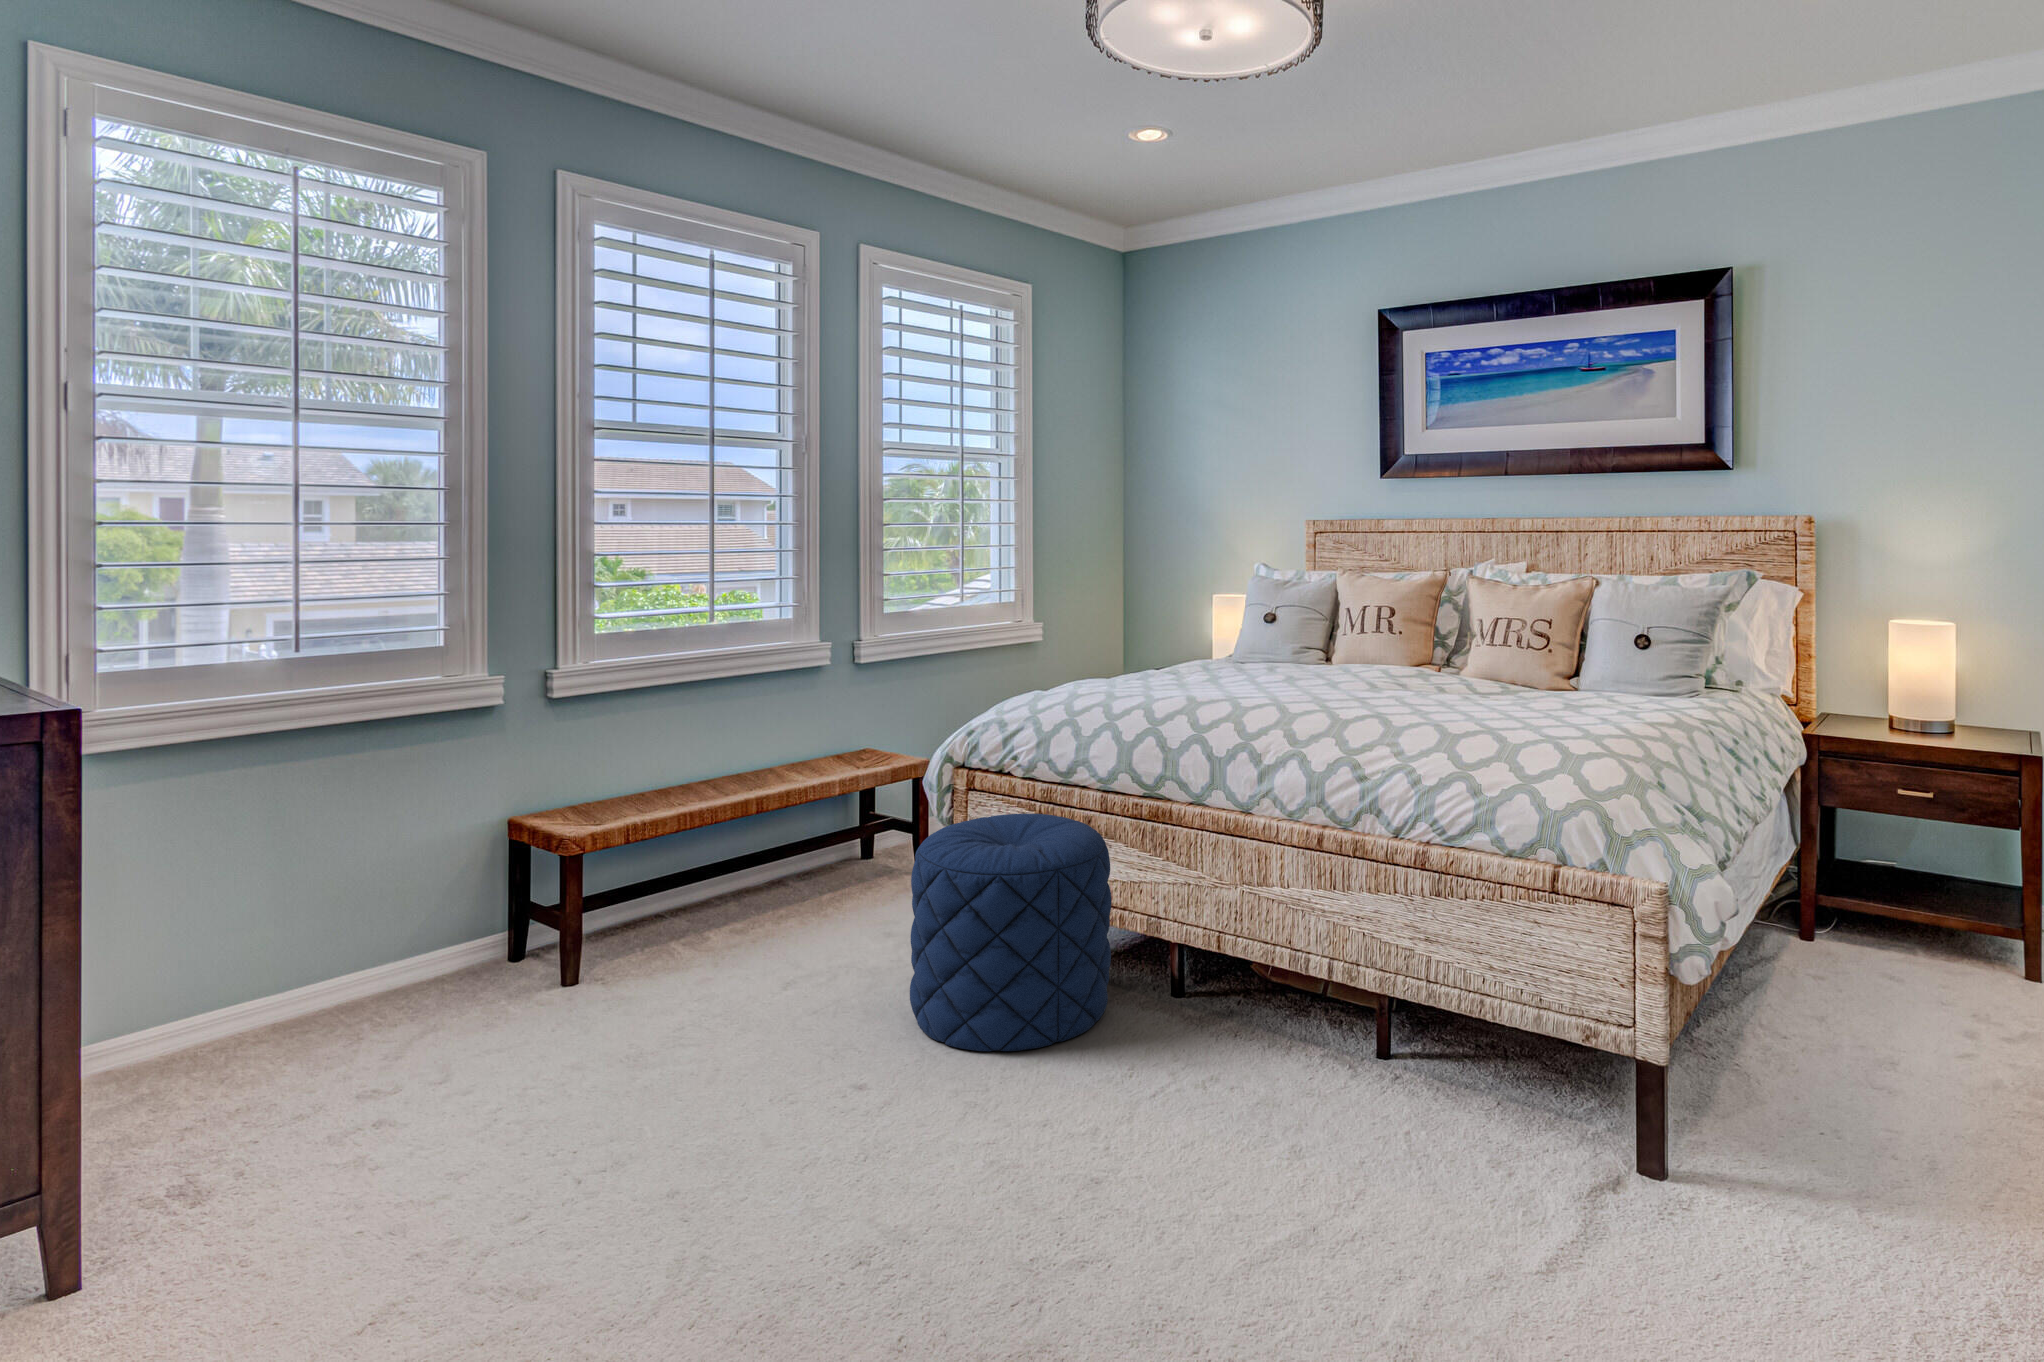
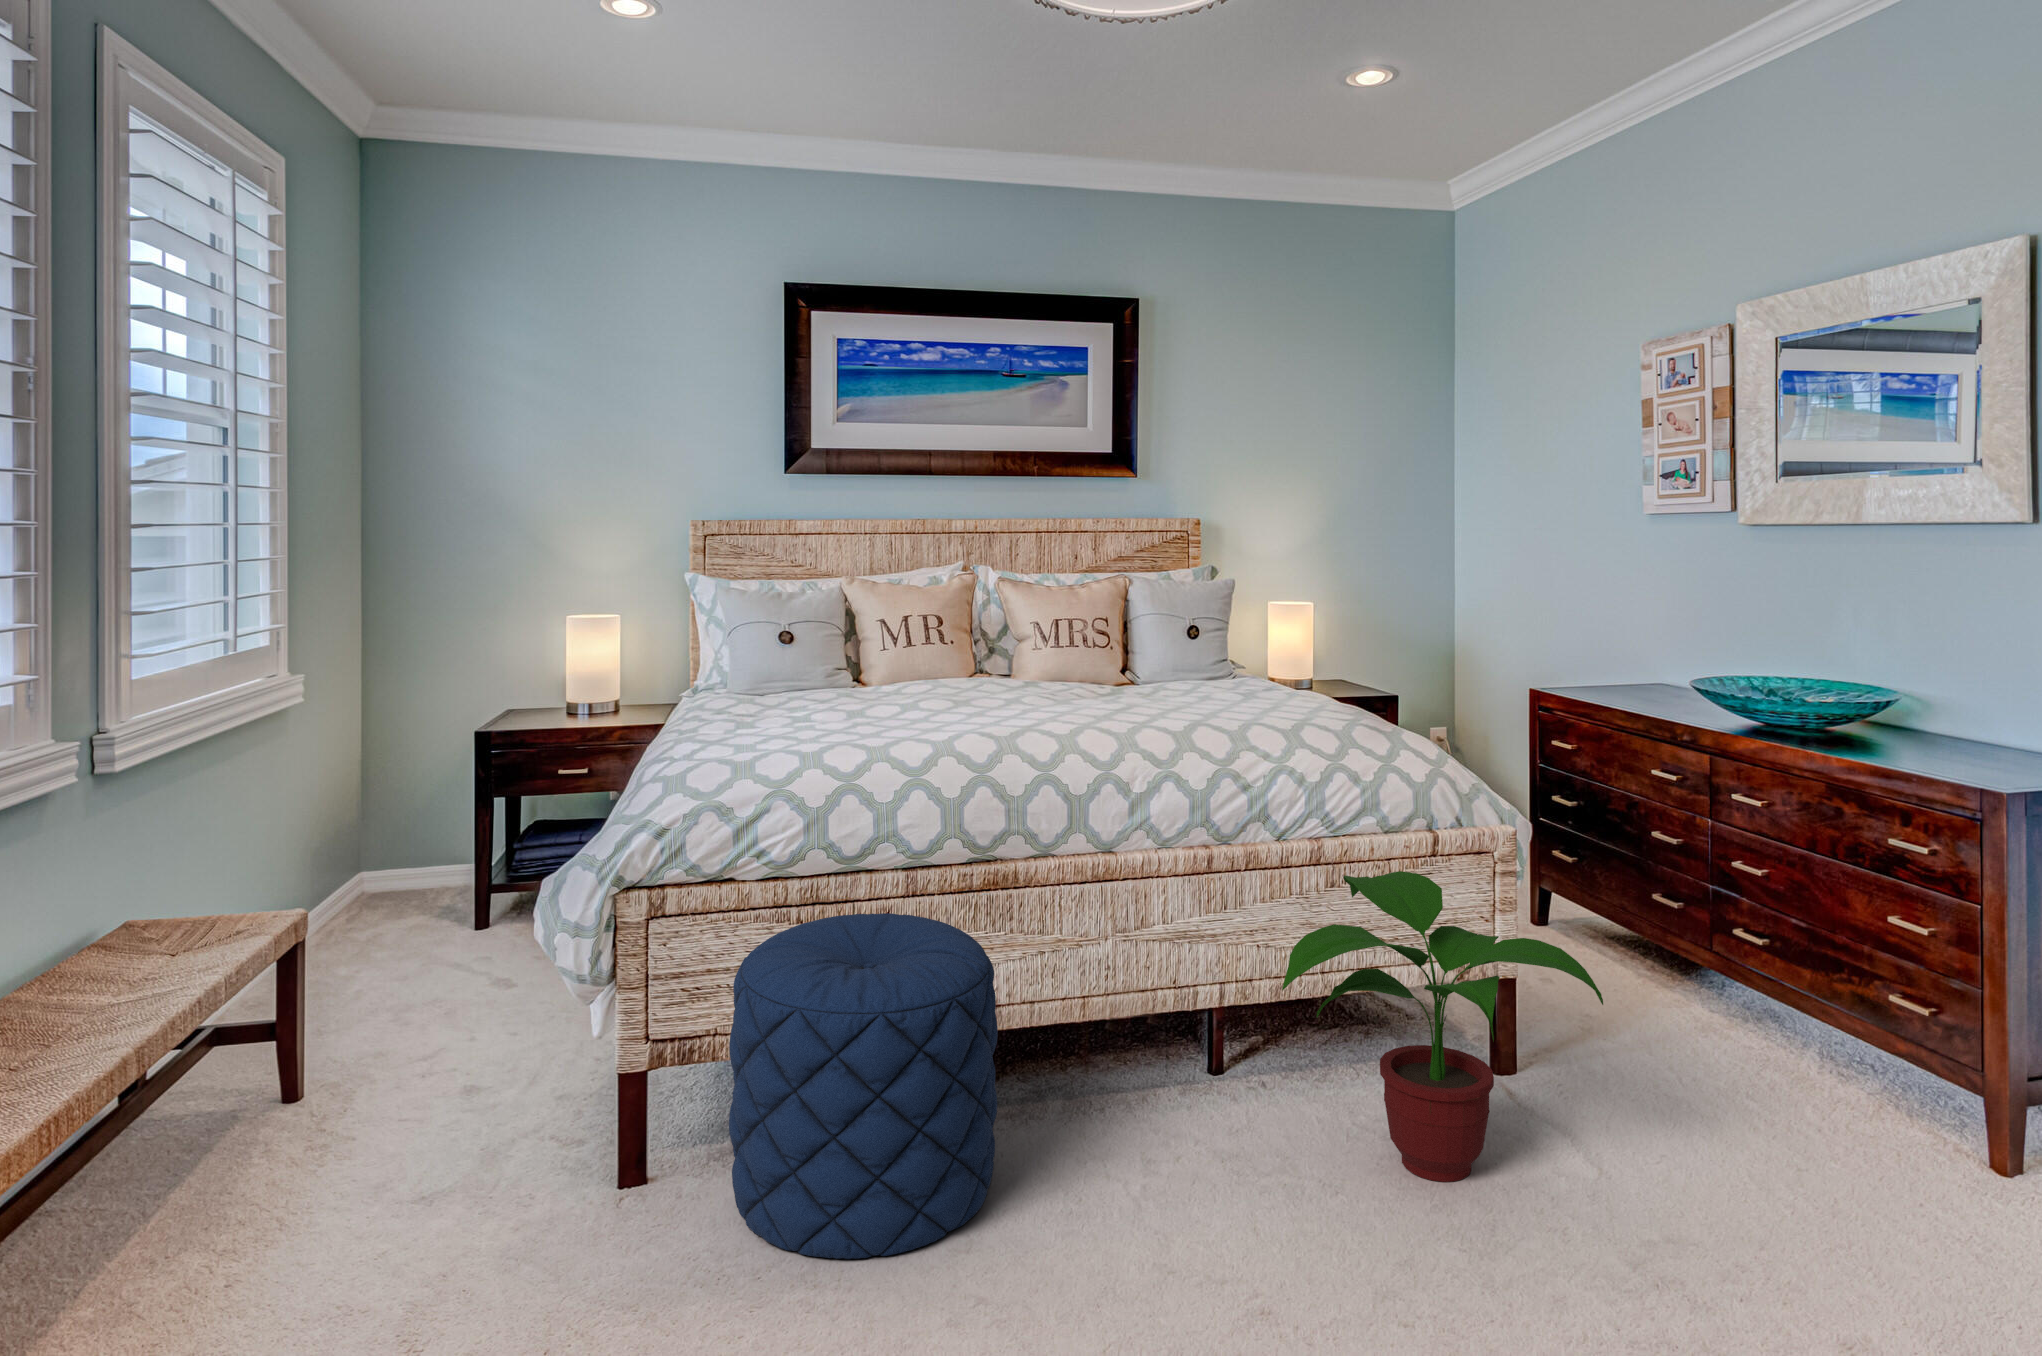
potted plant: none [1190,878,1502,1200] -> present [1282,871,1603,1182]

